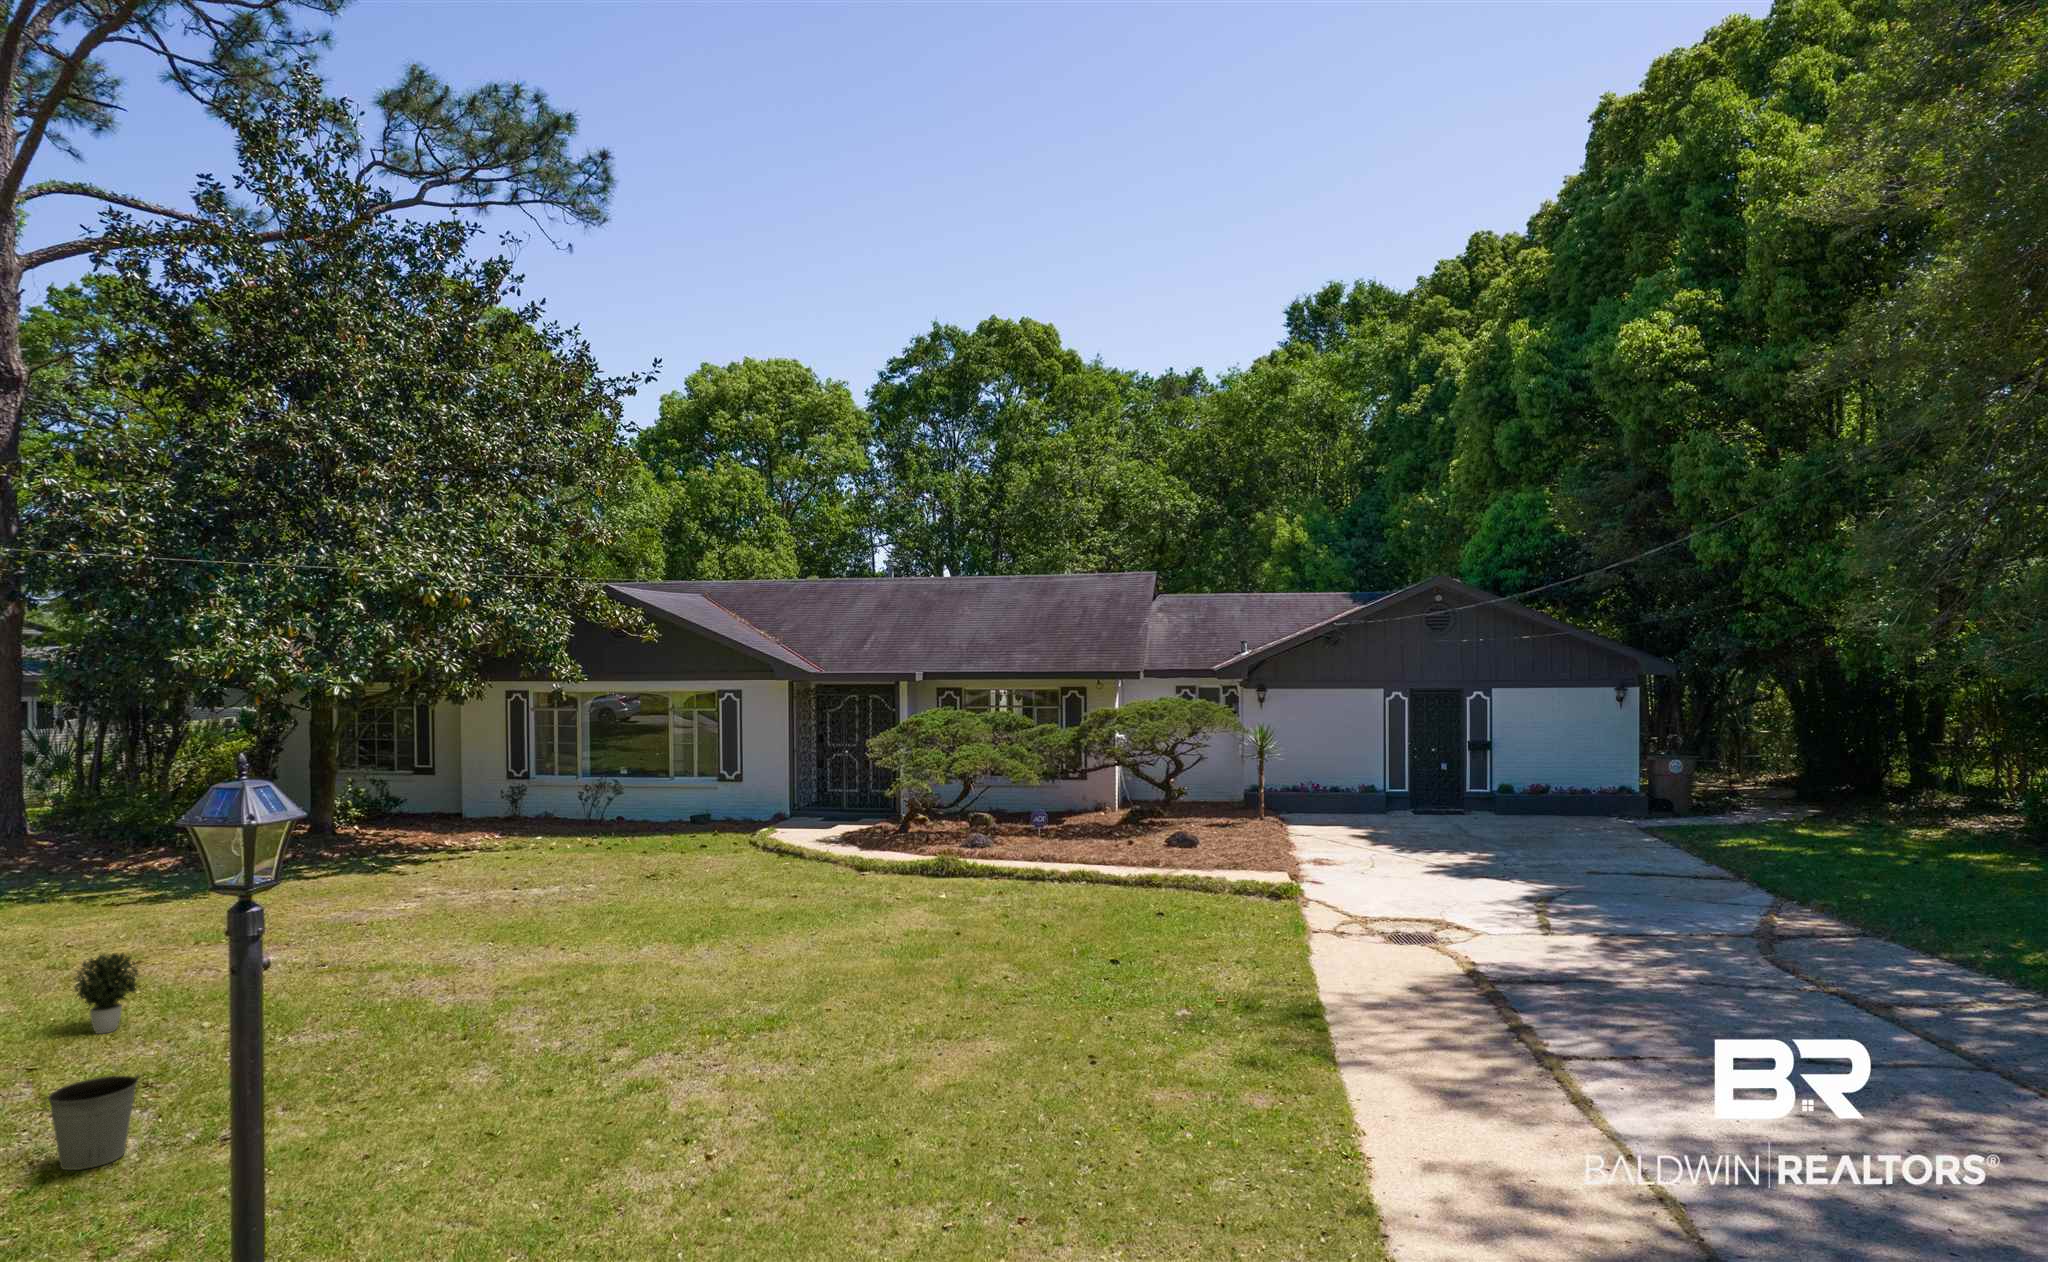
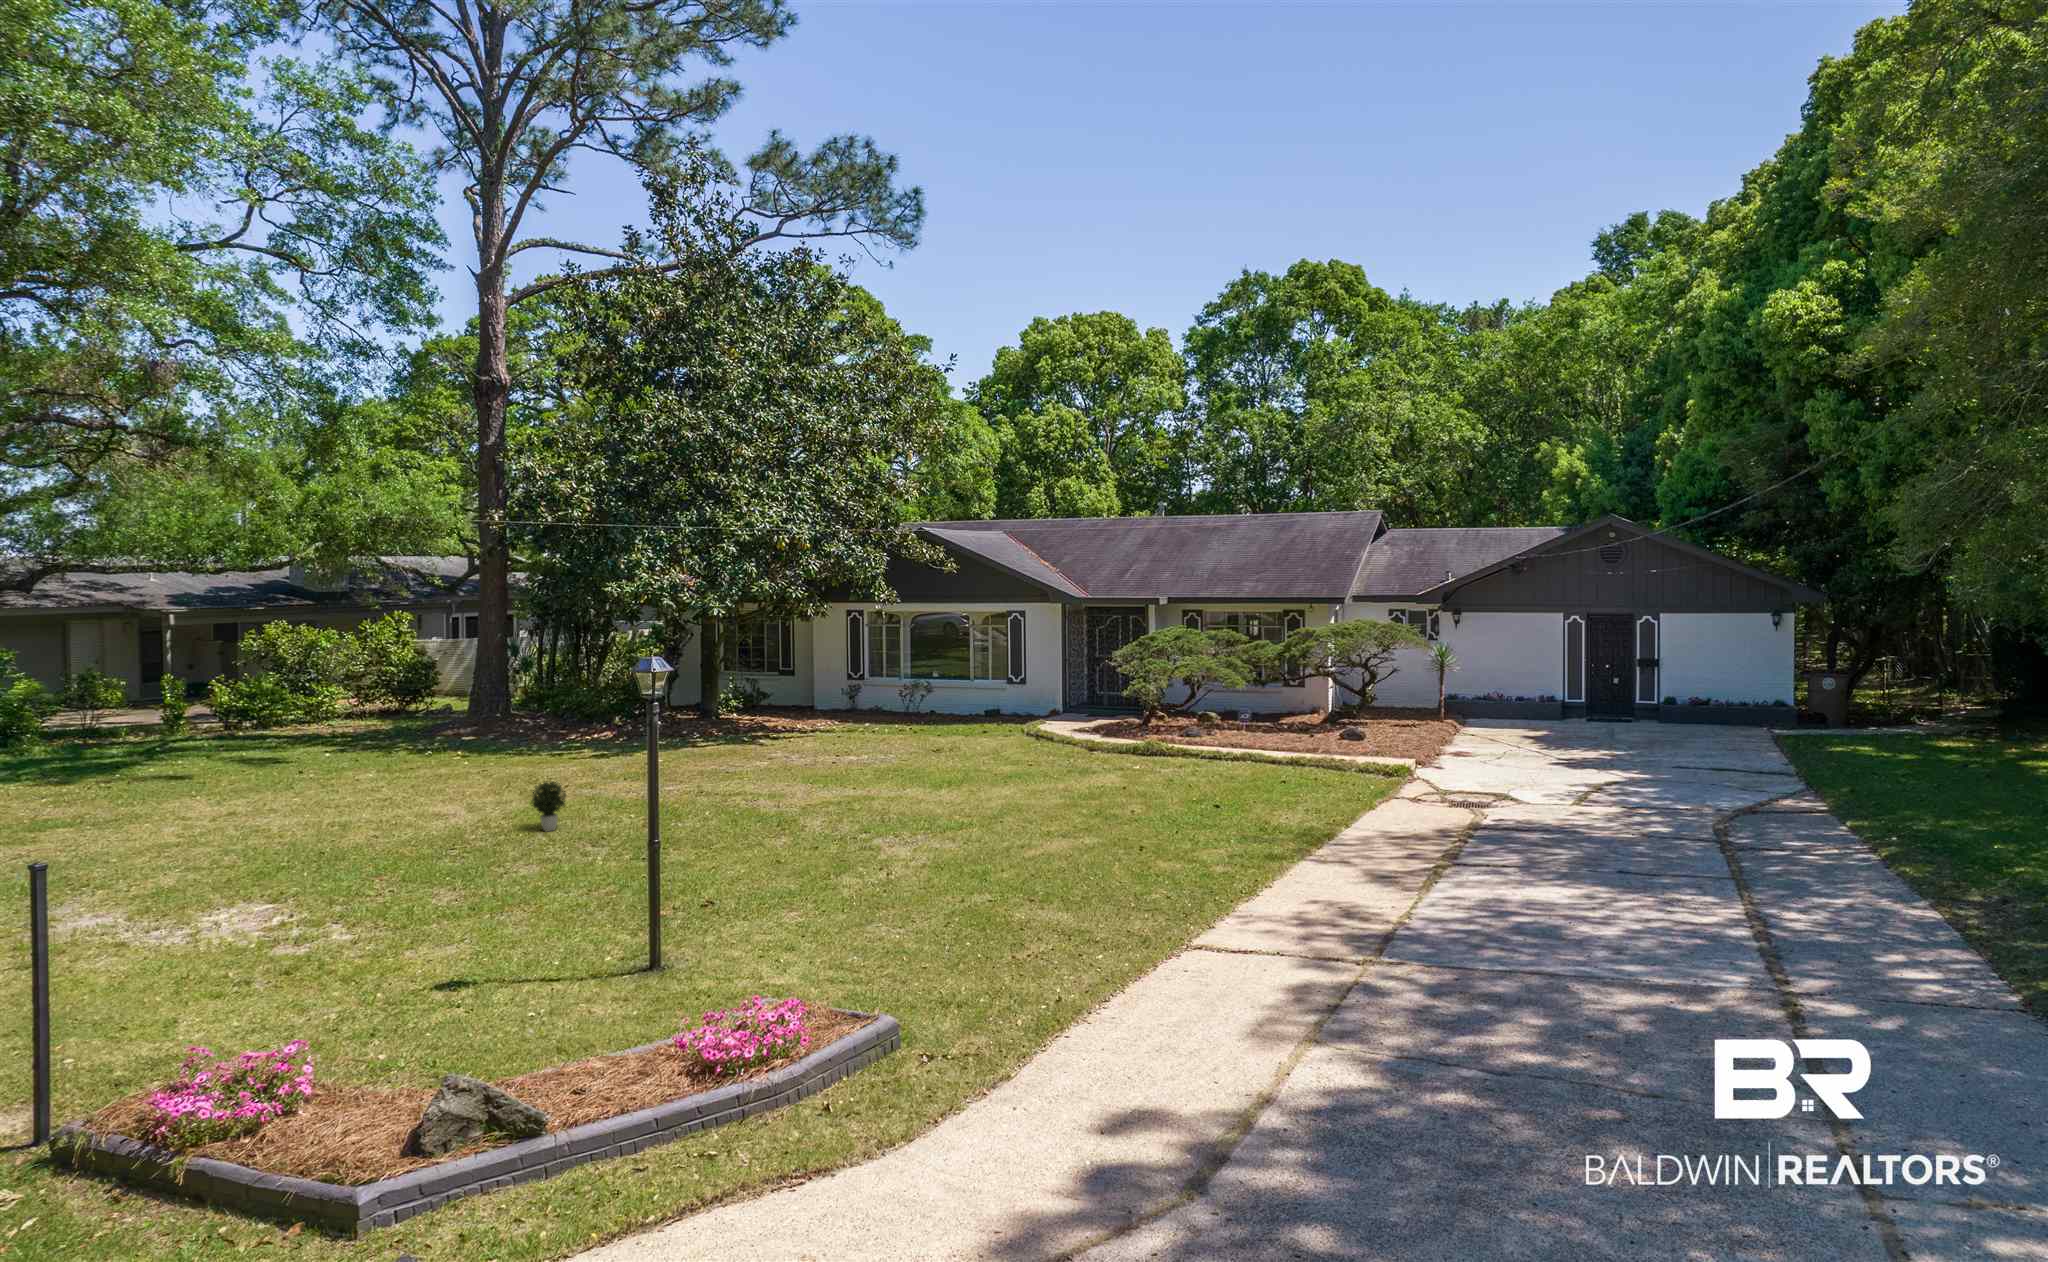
bucket: present [47,1075,138,1170] -> none [491,849,541,901]

